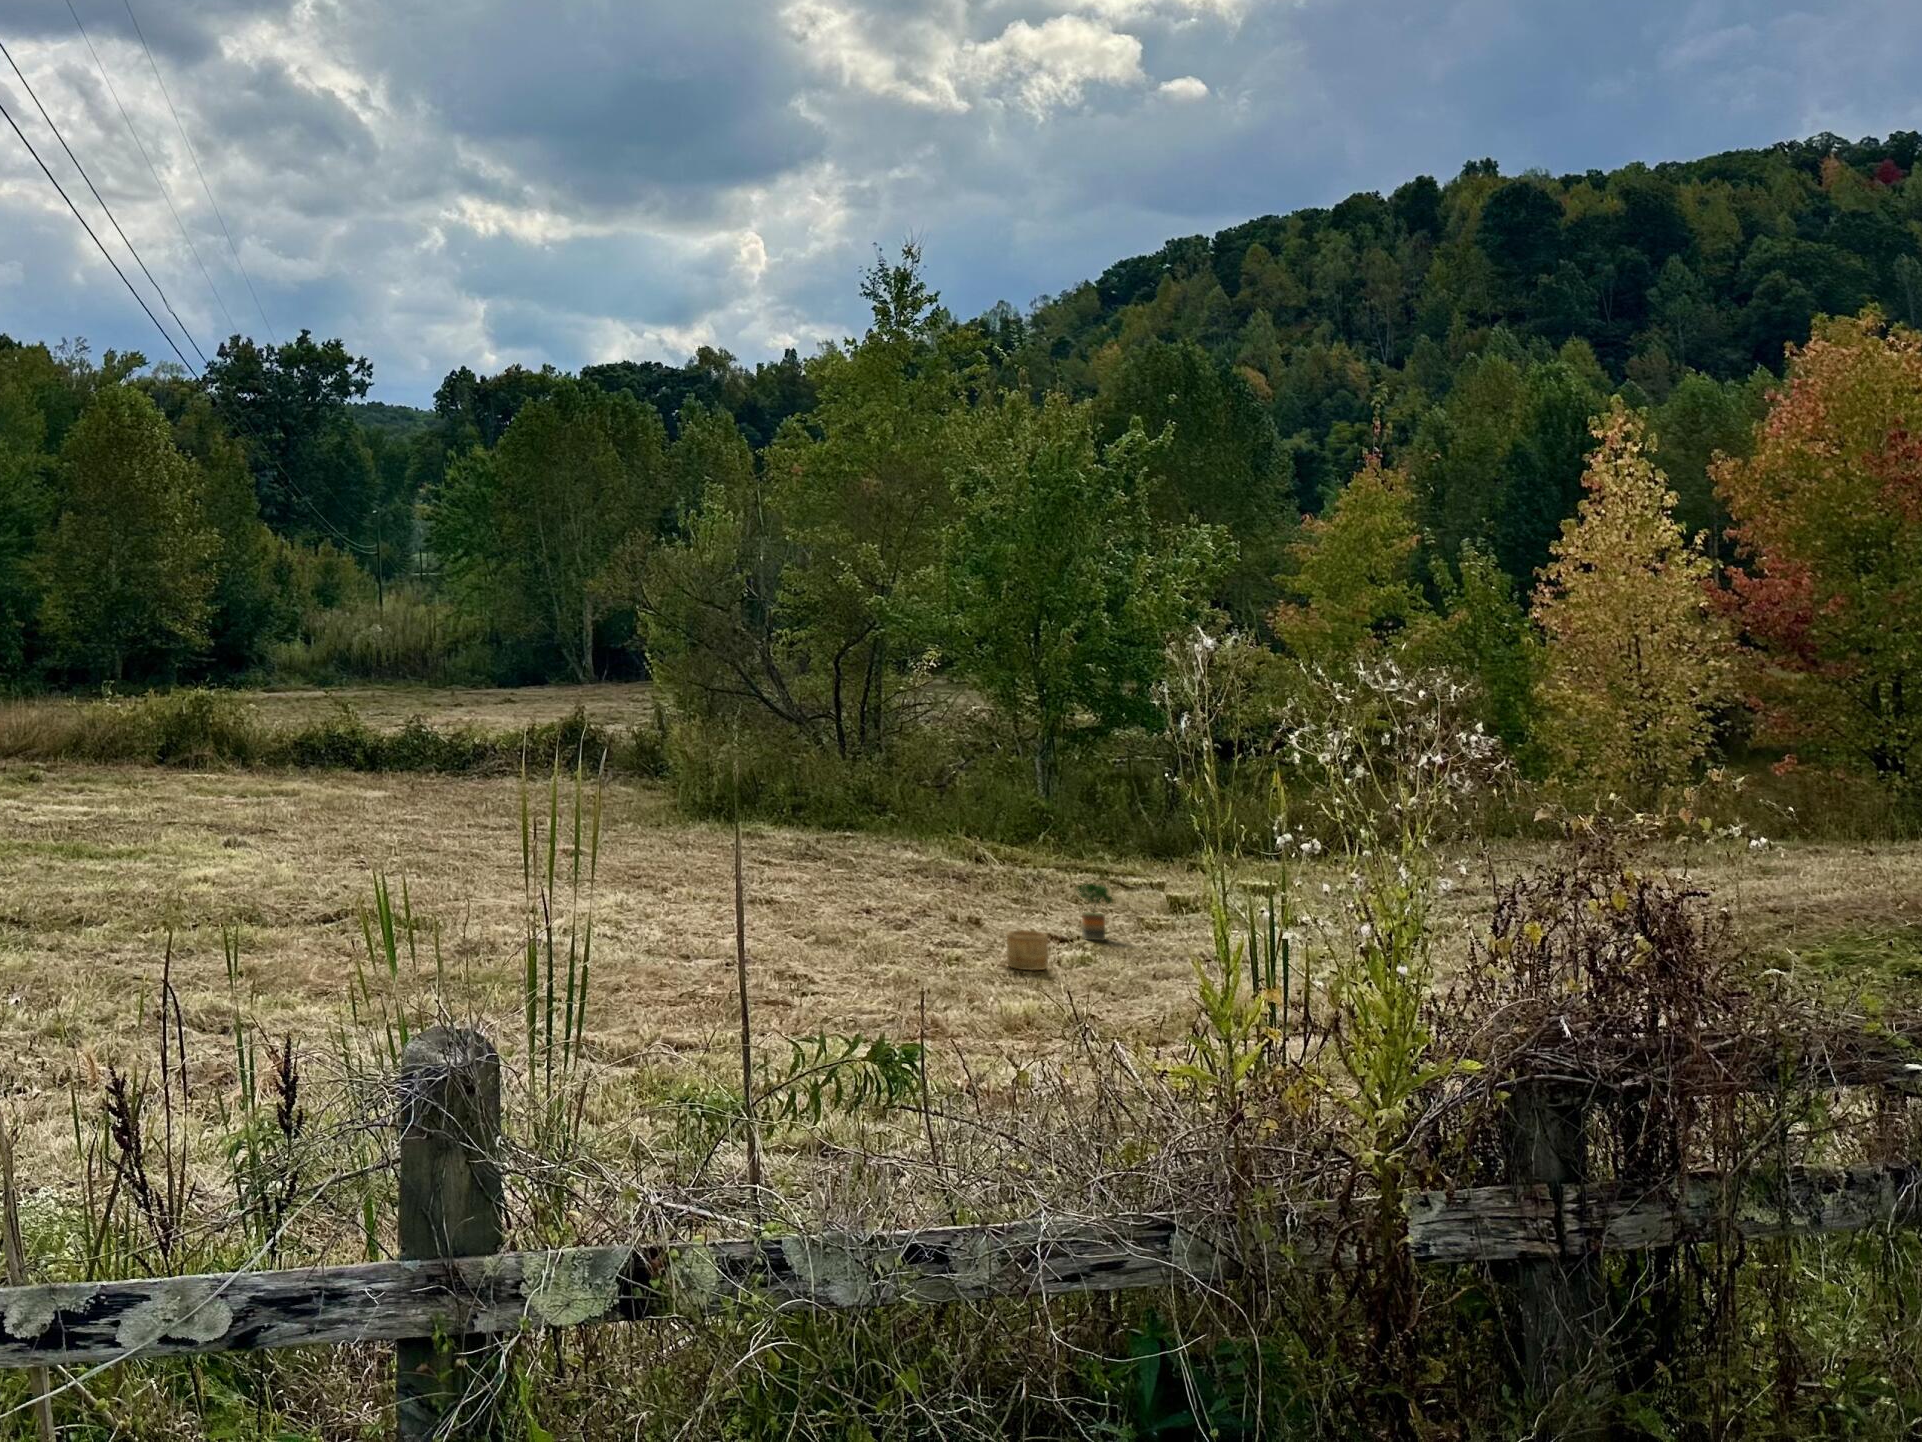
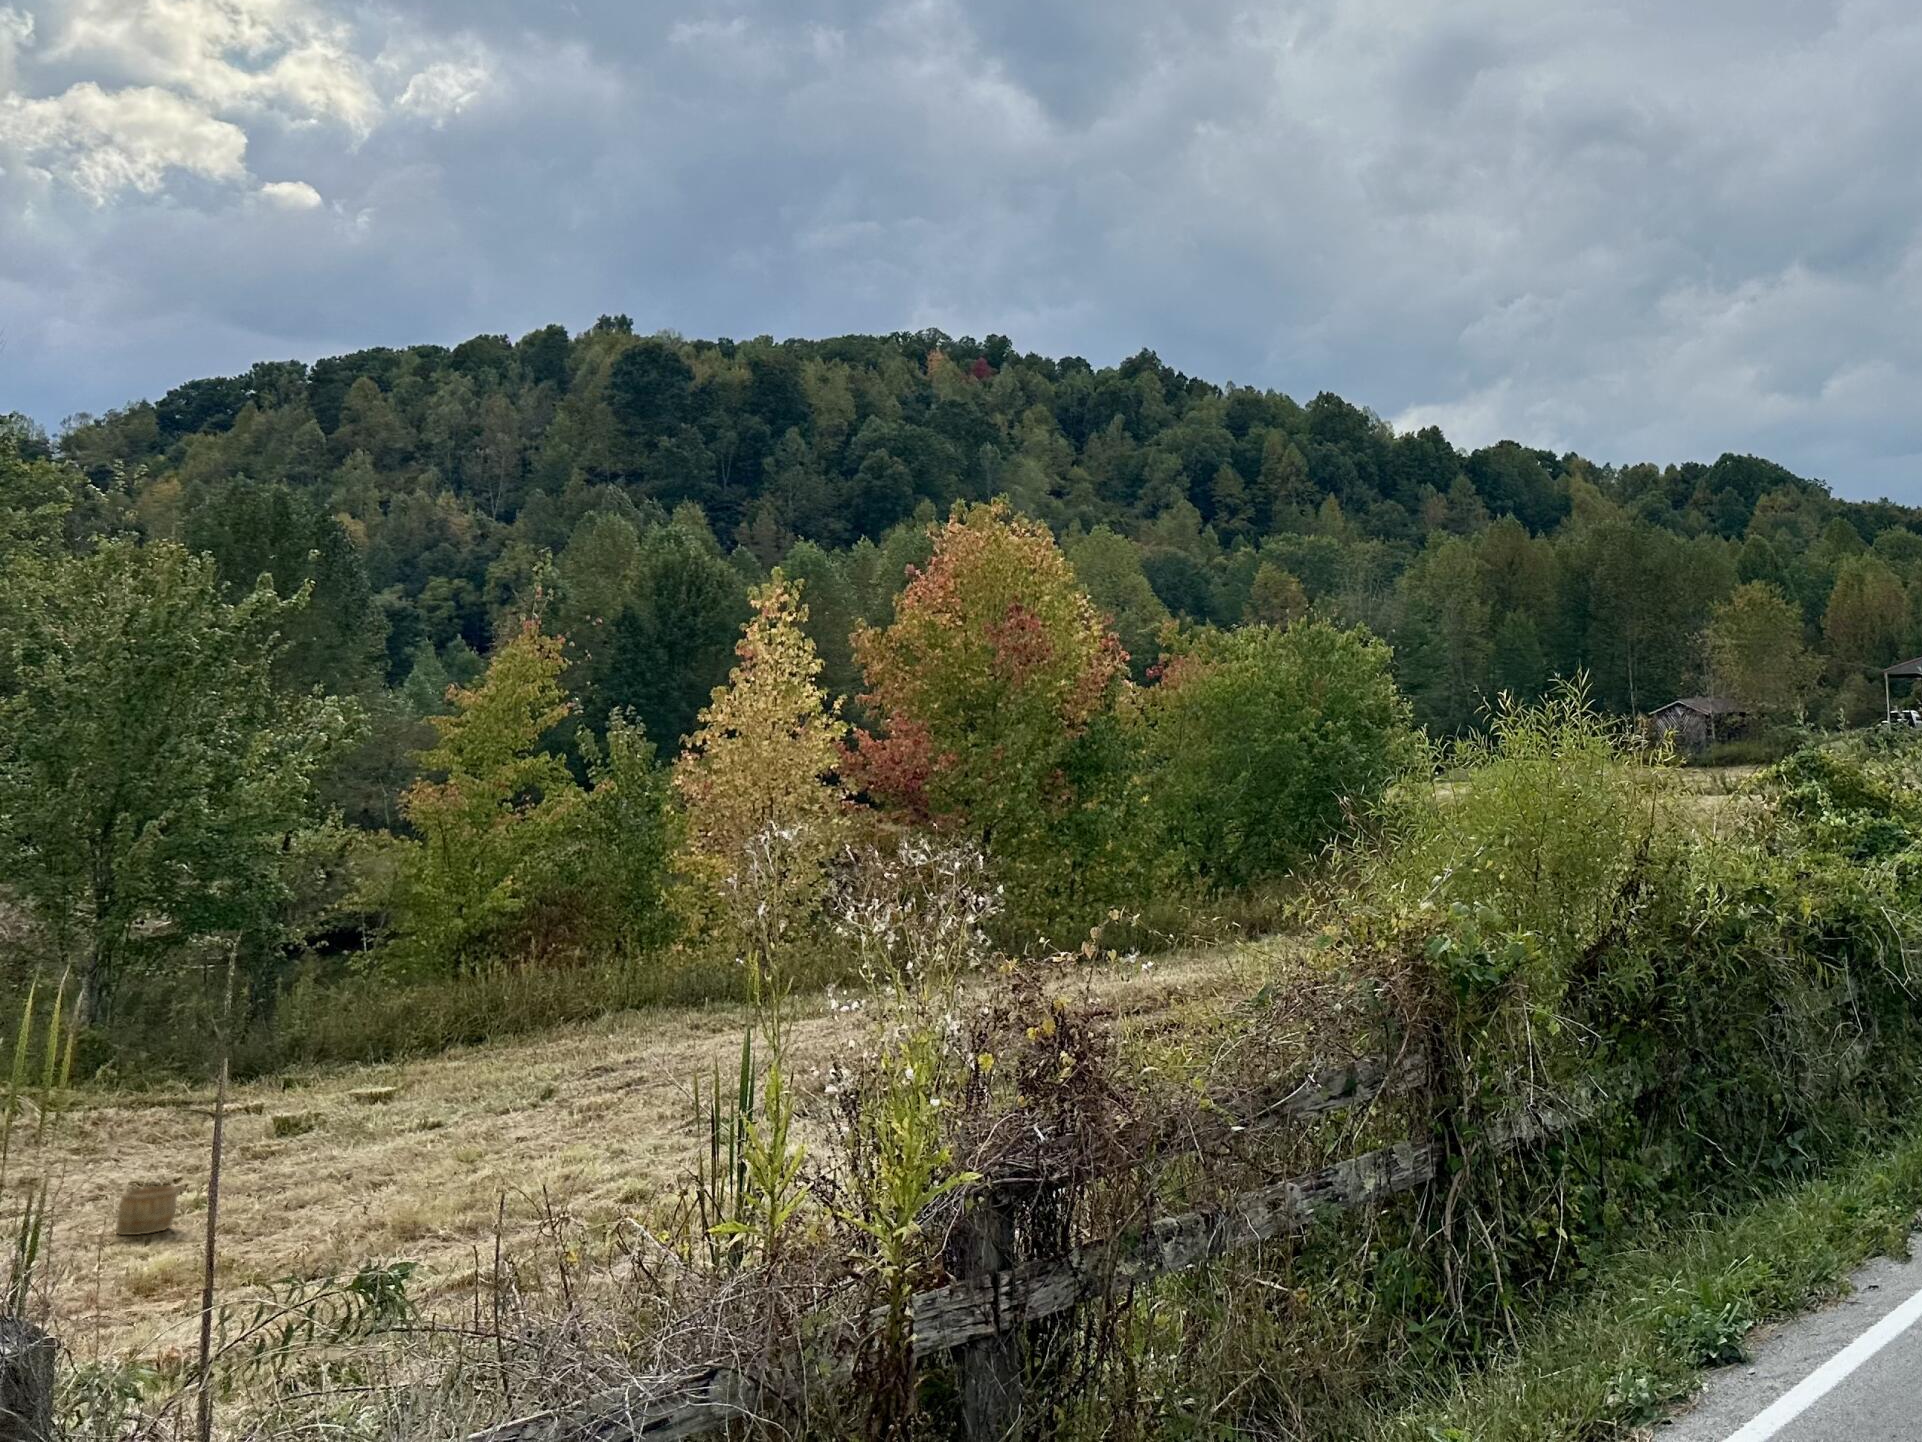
potted tree: present [1077,883,1112,941] -> none [190,1116,243,1185]

